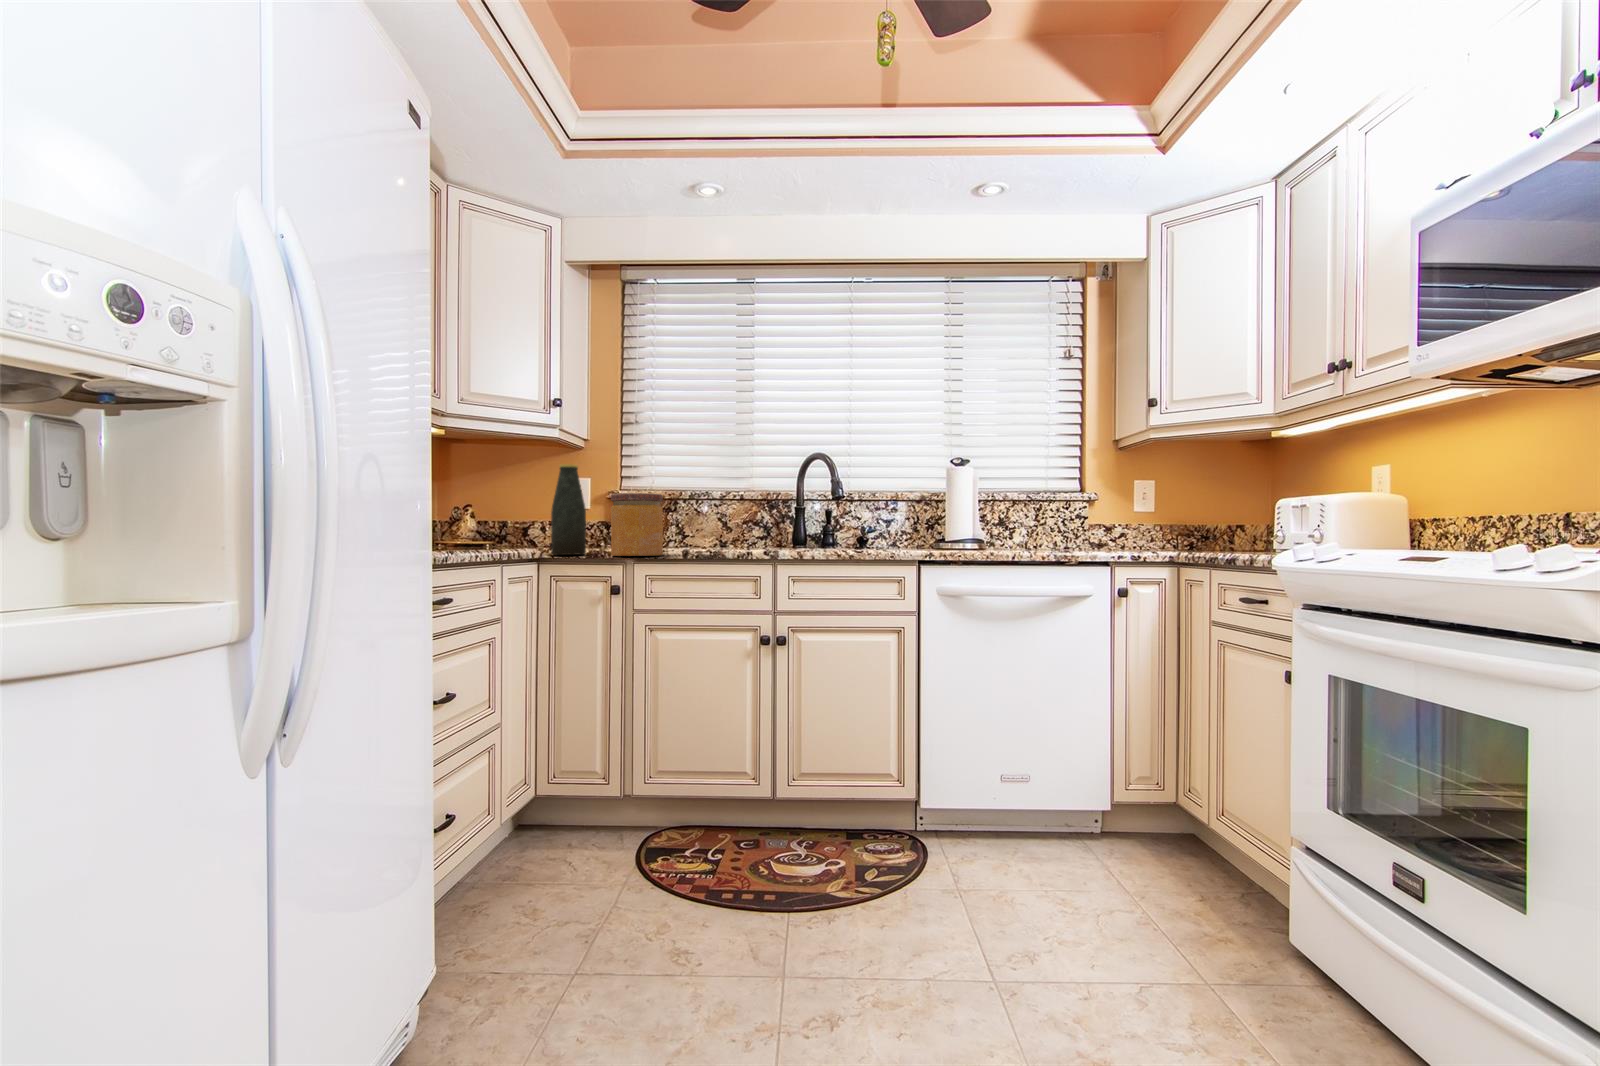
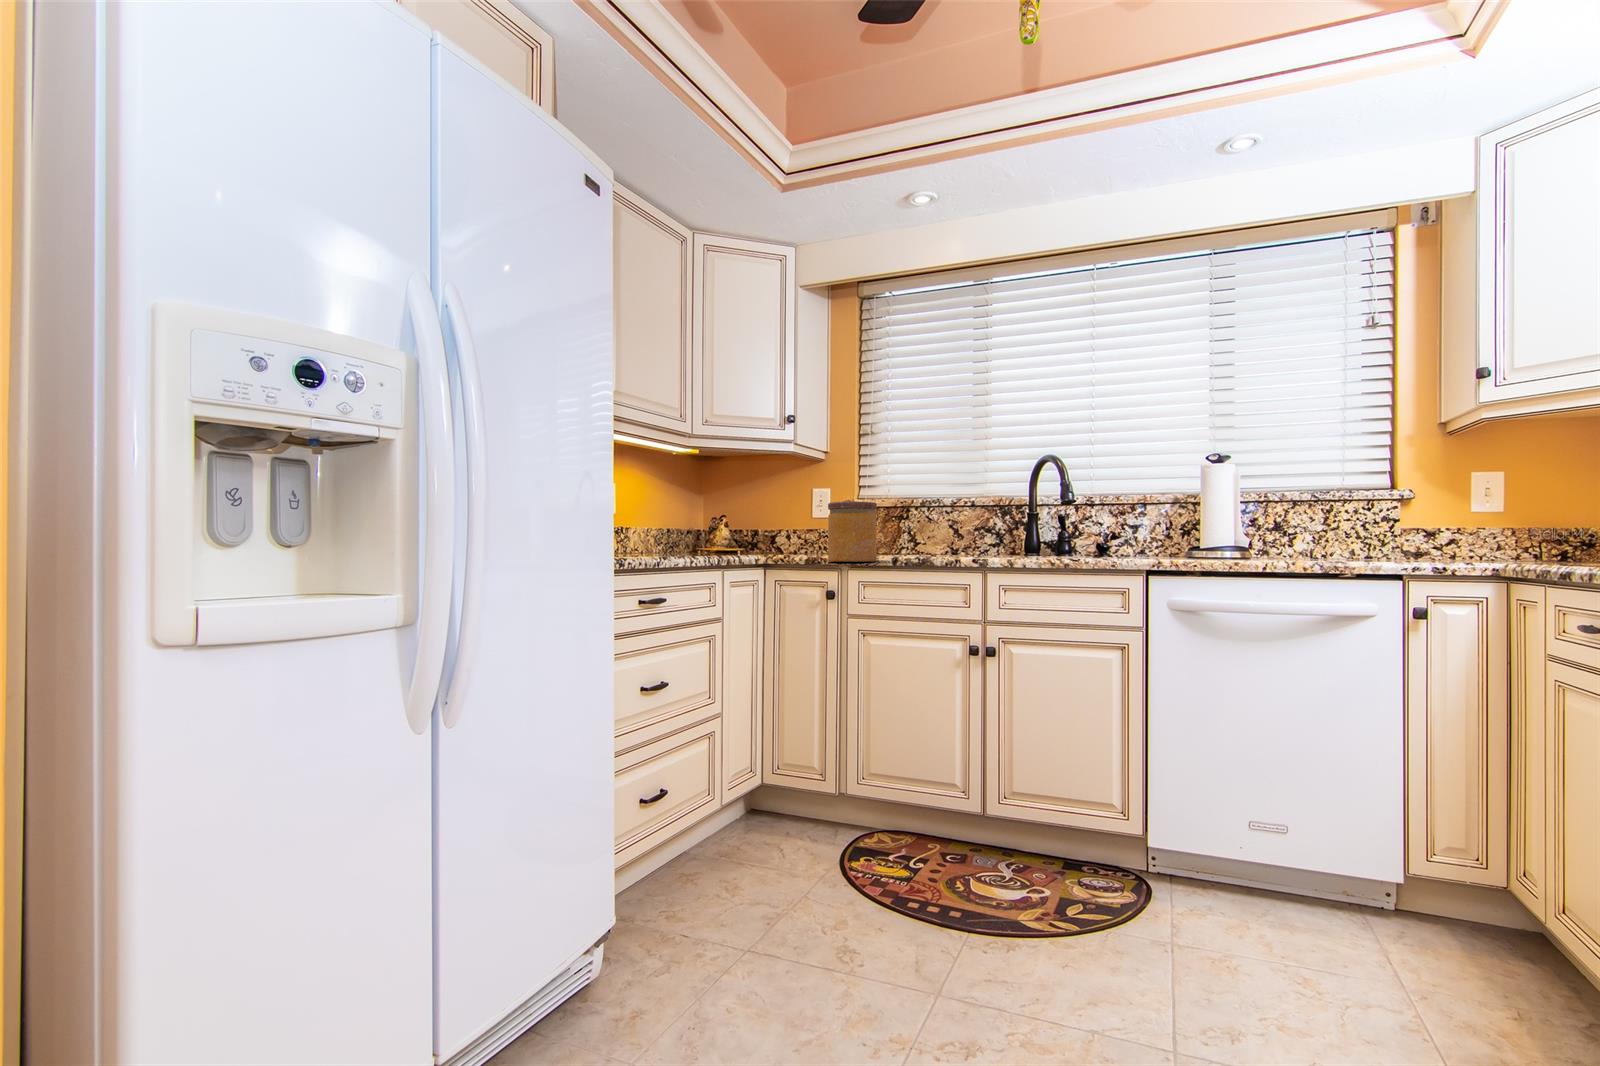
bottle: present [551,464,586,555] -> none [779,476,810,560]

